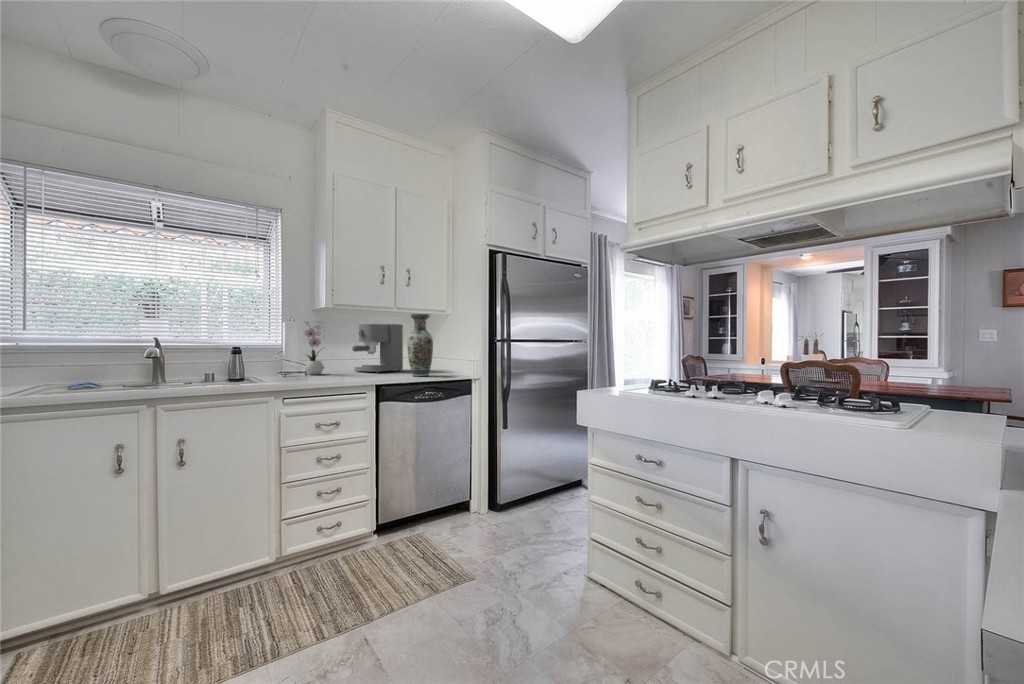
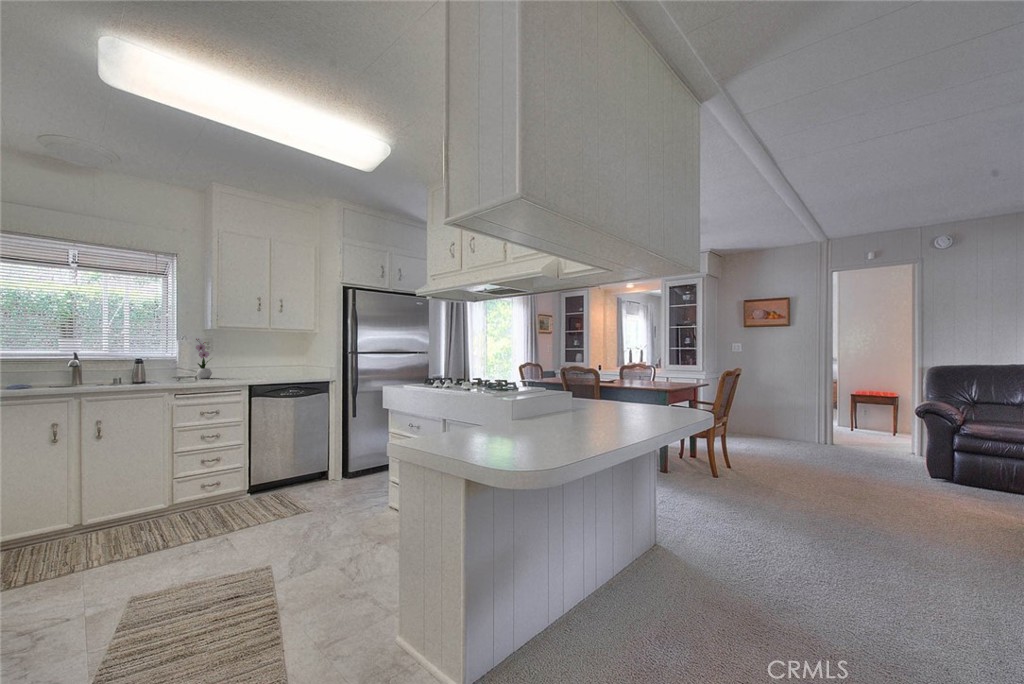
vase: present [408,314,433,376] -> none [277,334,297,379]
coffee maker: present [352,324,403,373] -> none [235,340,279,377]

